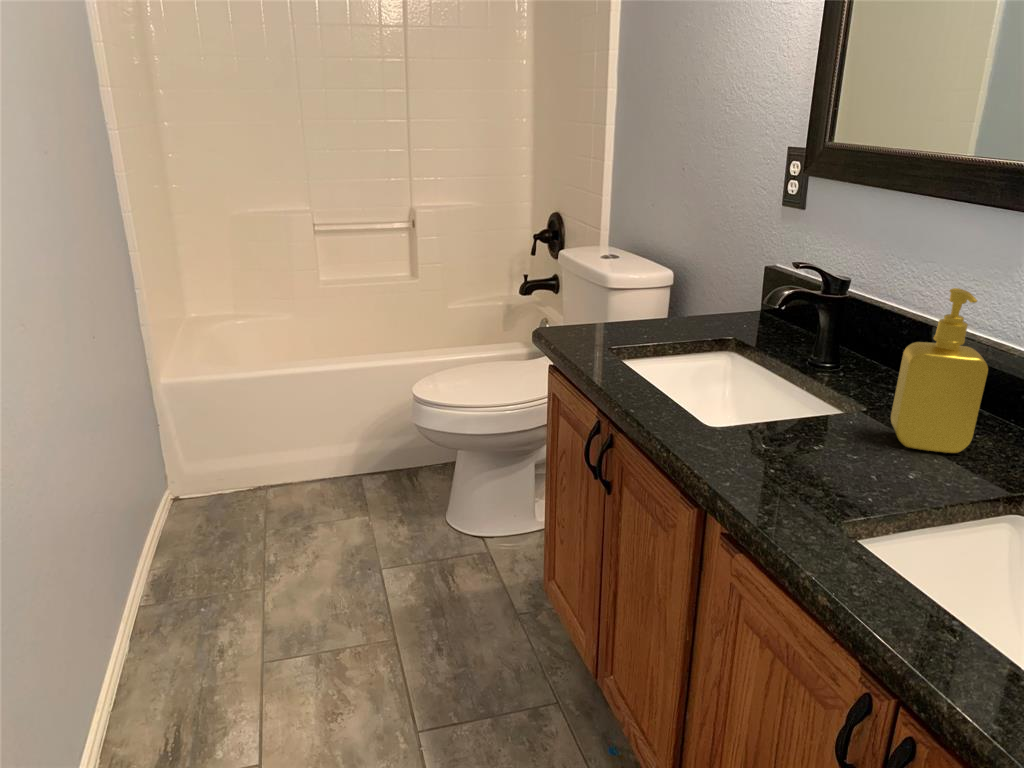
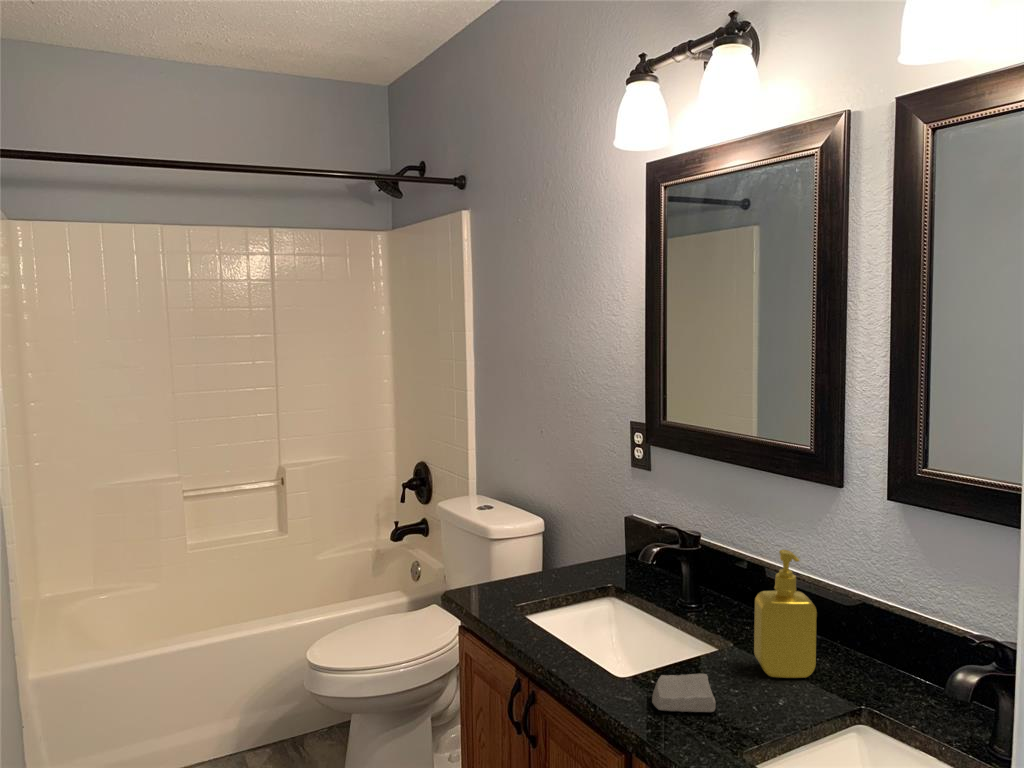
soap bar: none [741,426,821,474] -> present [652,674,716,712]

